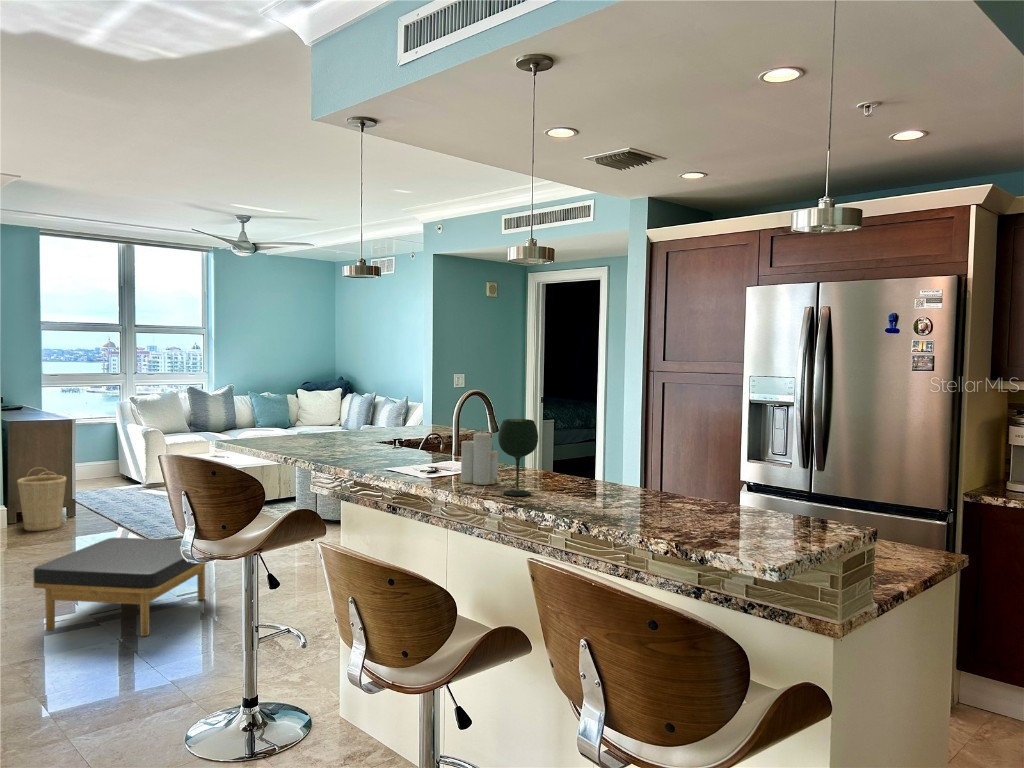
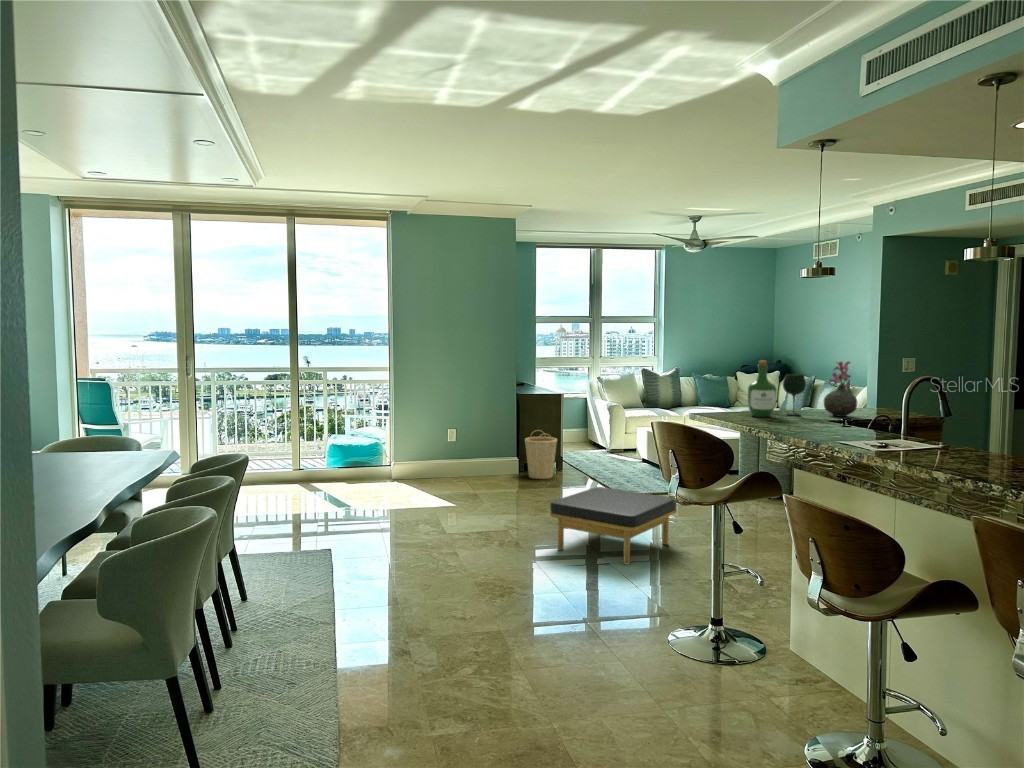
wine bottle: none [291,375,323,441] -> present [748,360,776,417]
vase: none [376,376,410,436] -> present [824,362,857,417]
wine glass: present [498,419,538,496] -> present [783,374,806,416]
candle: present [460,433,499,485] -> none [909,410,950,461]

